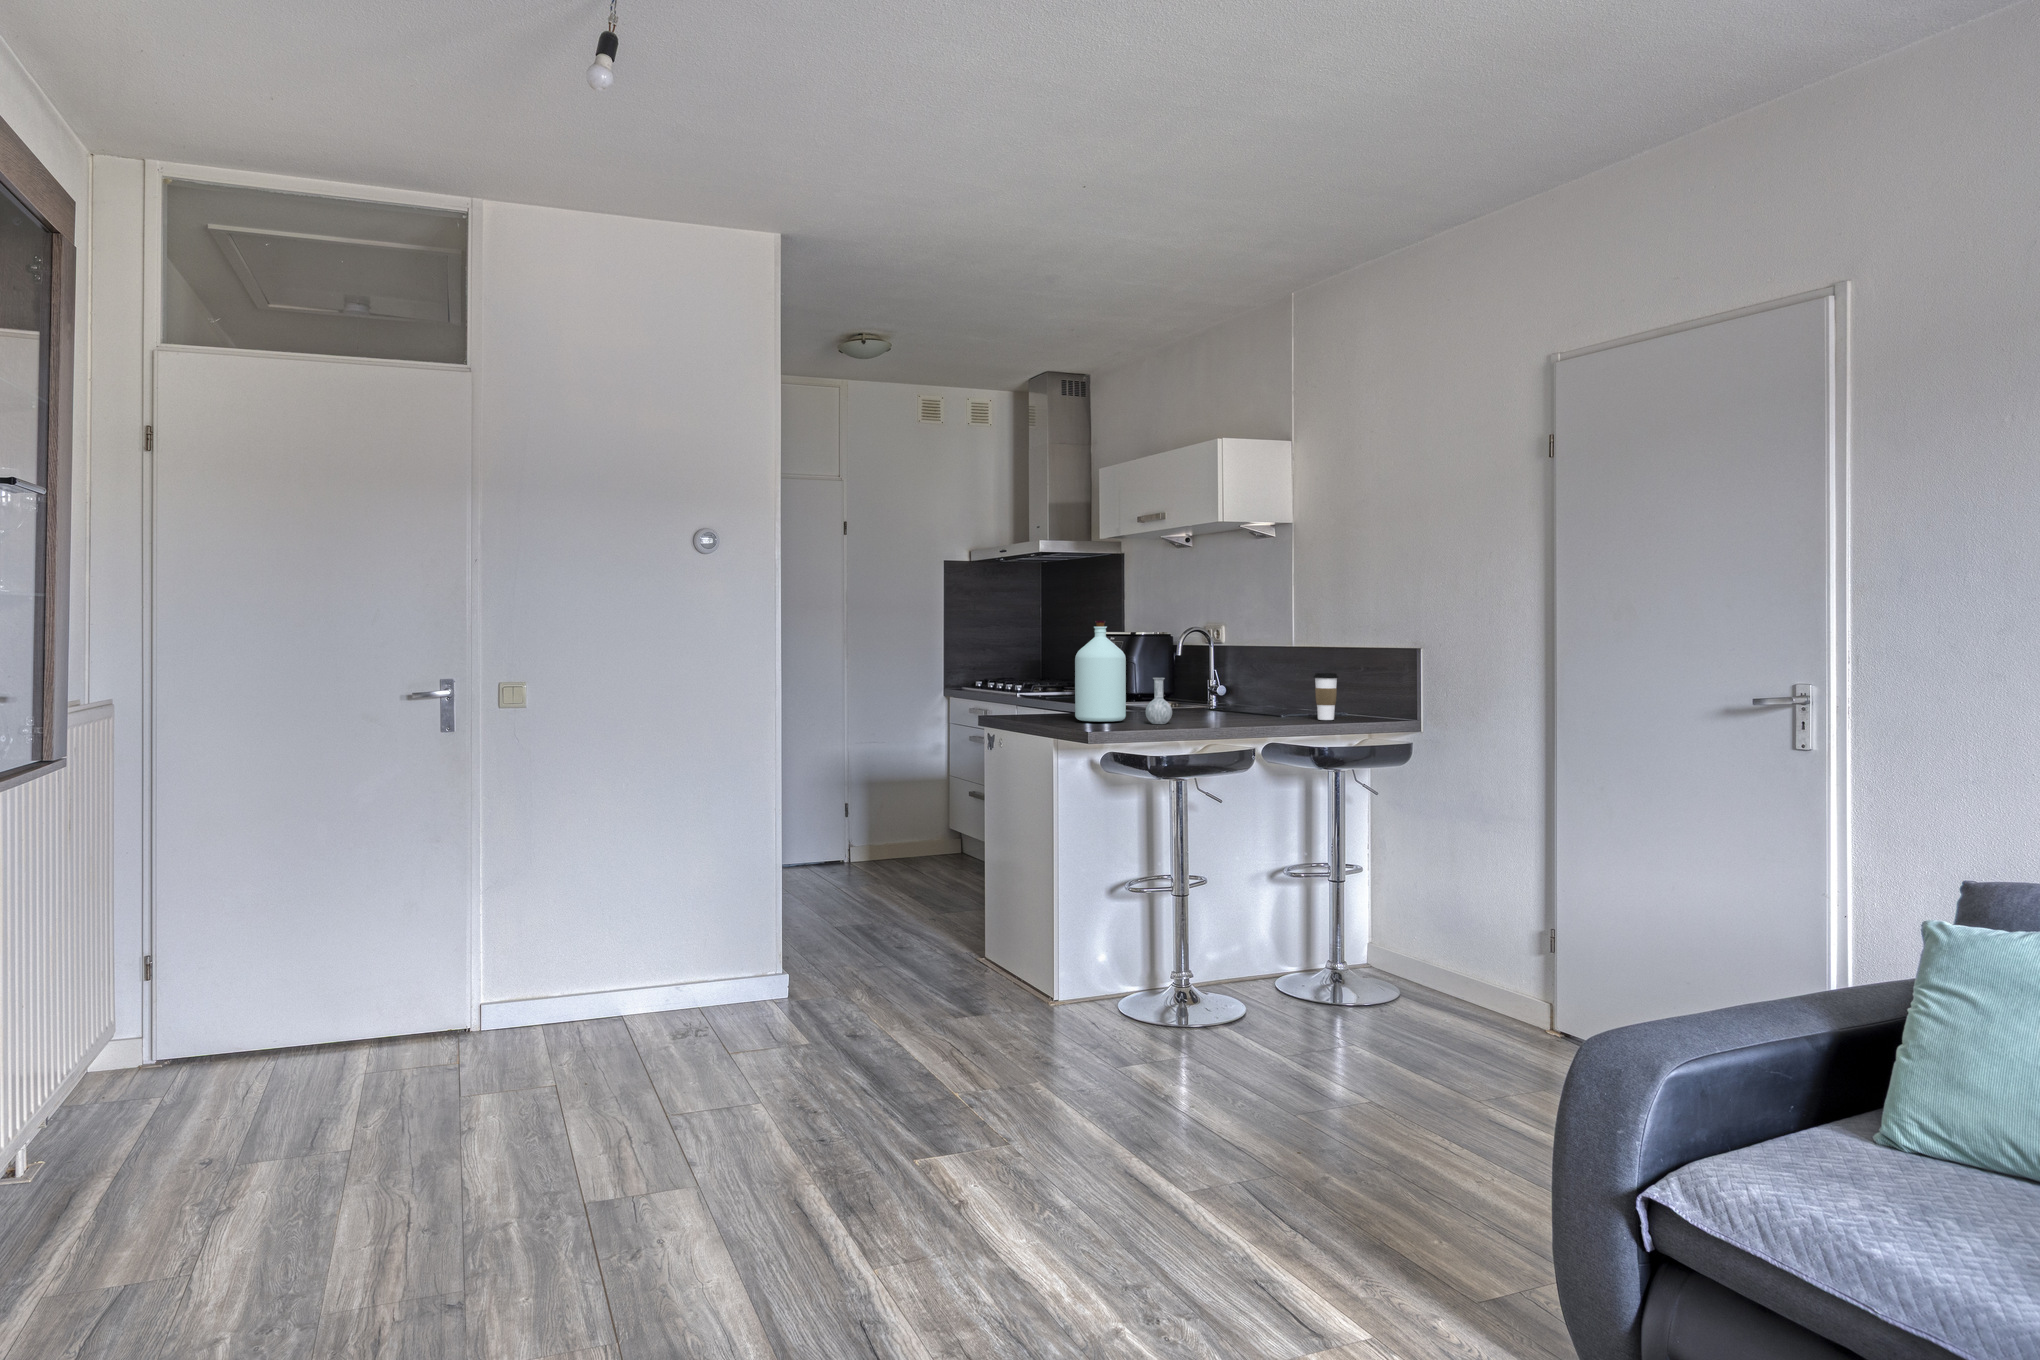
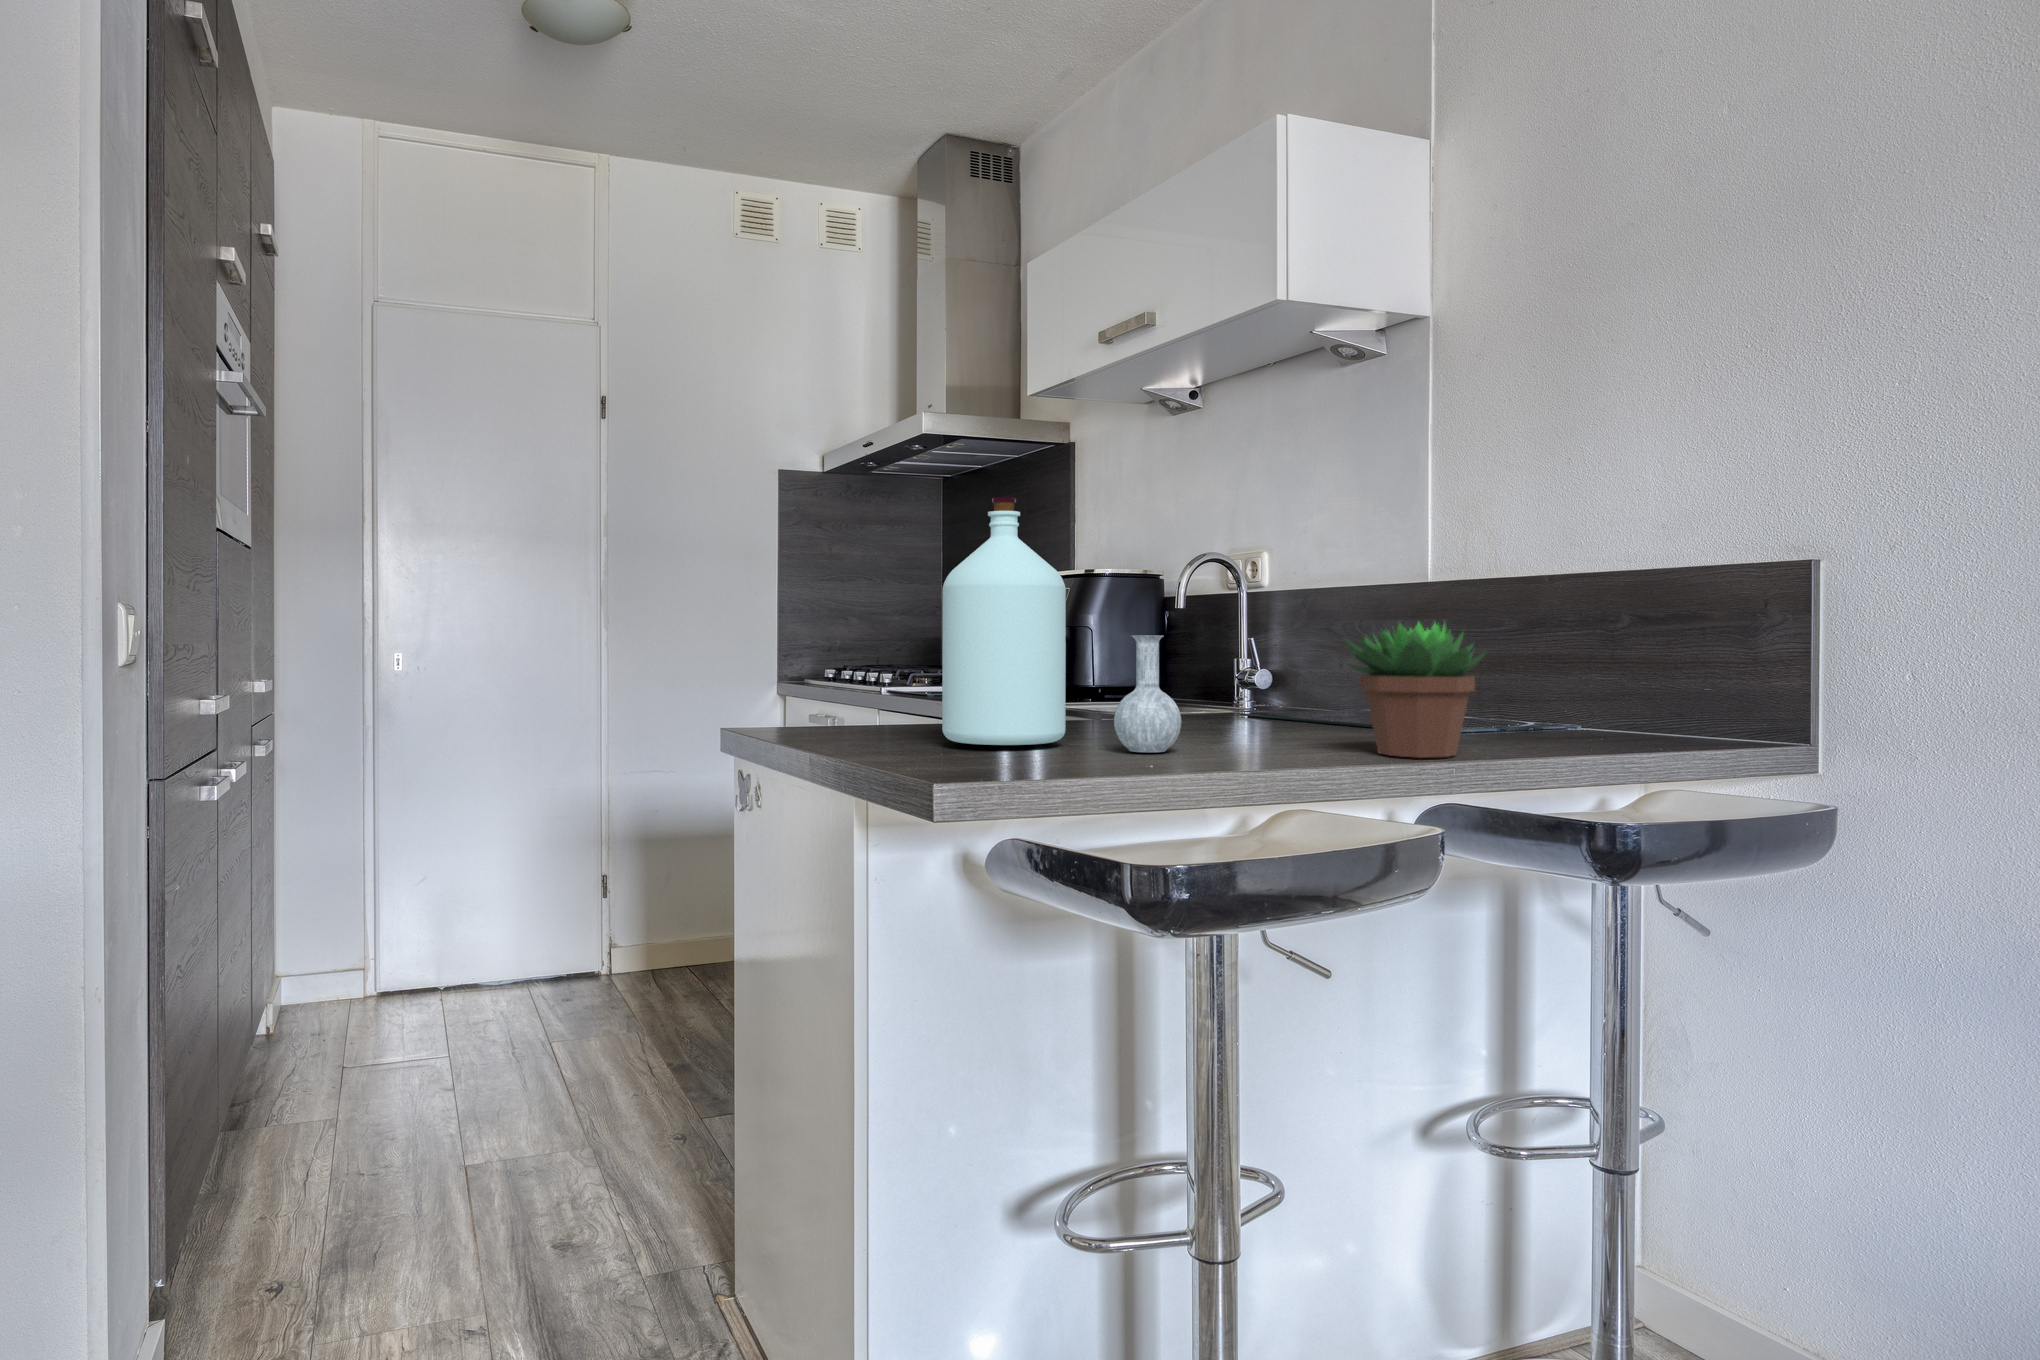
succulent plant: none [1234,672,1288,725] -> present [1346,622,1485,758]
coffee cup: present [1314,673,1338,720] -> none [1524,627,1589,743]

